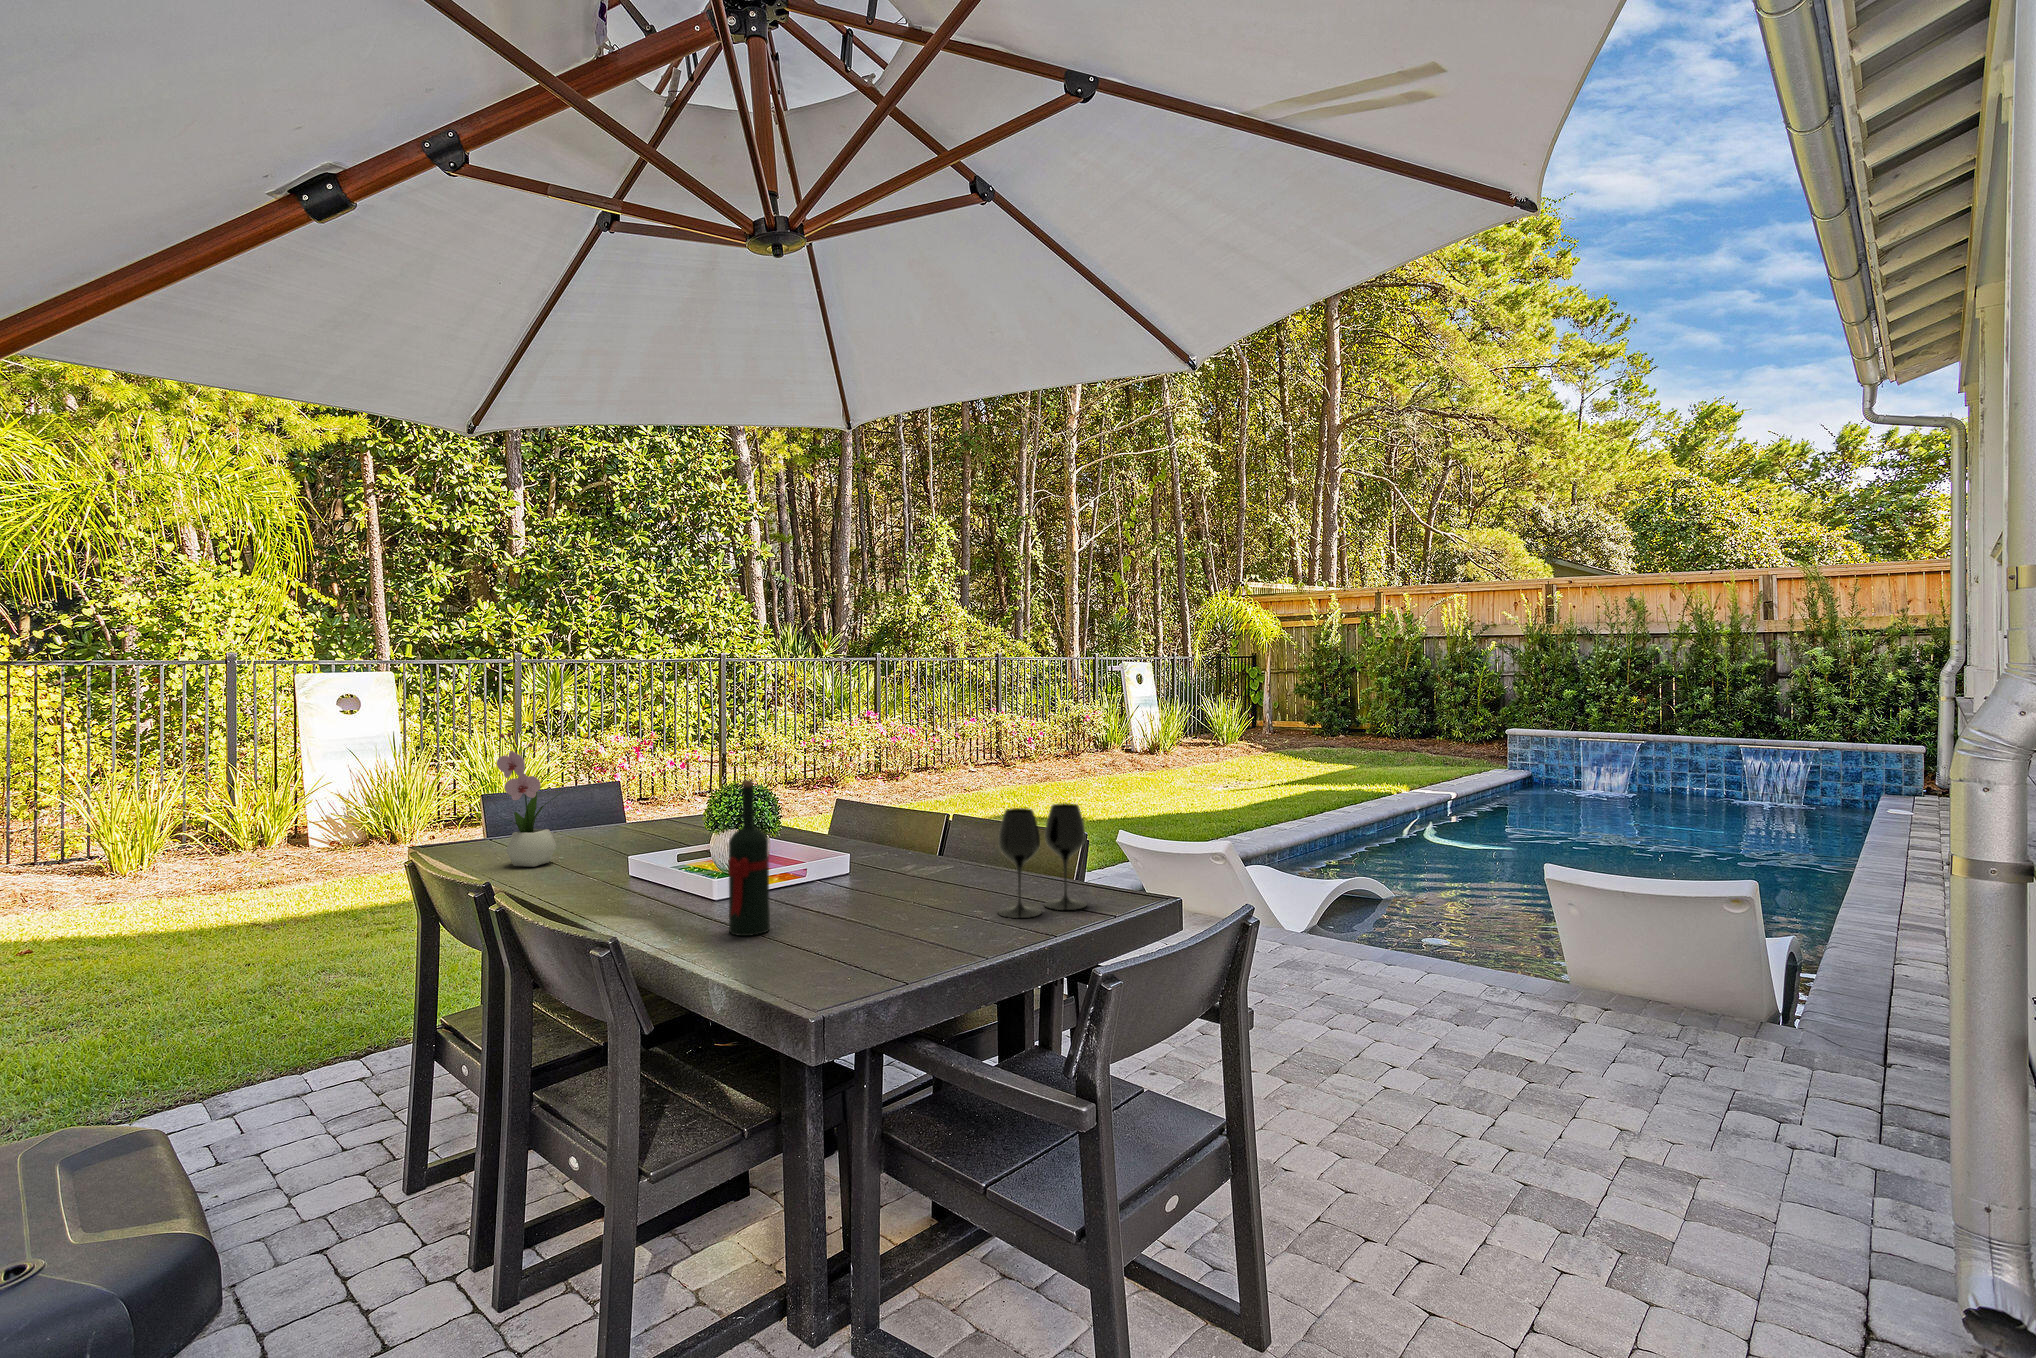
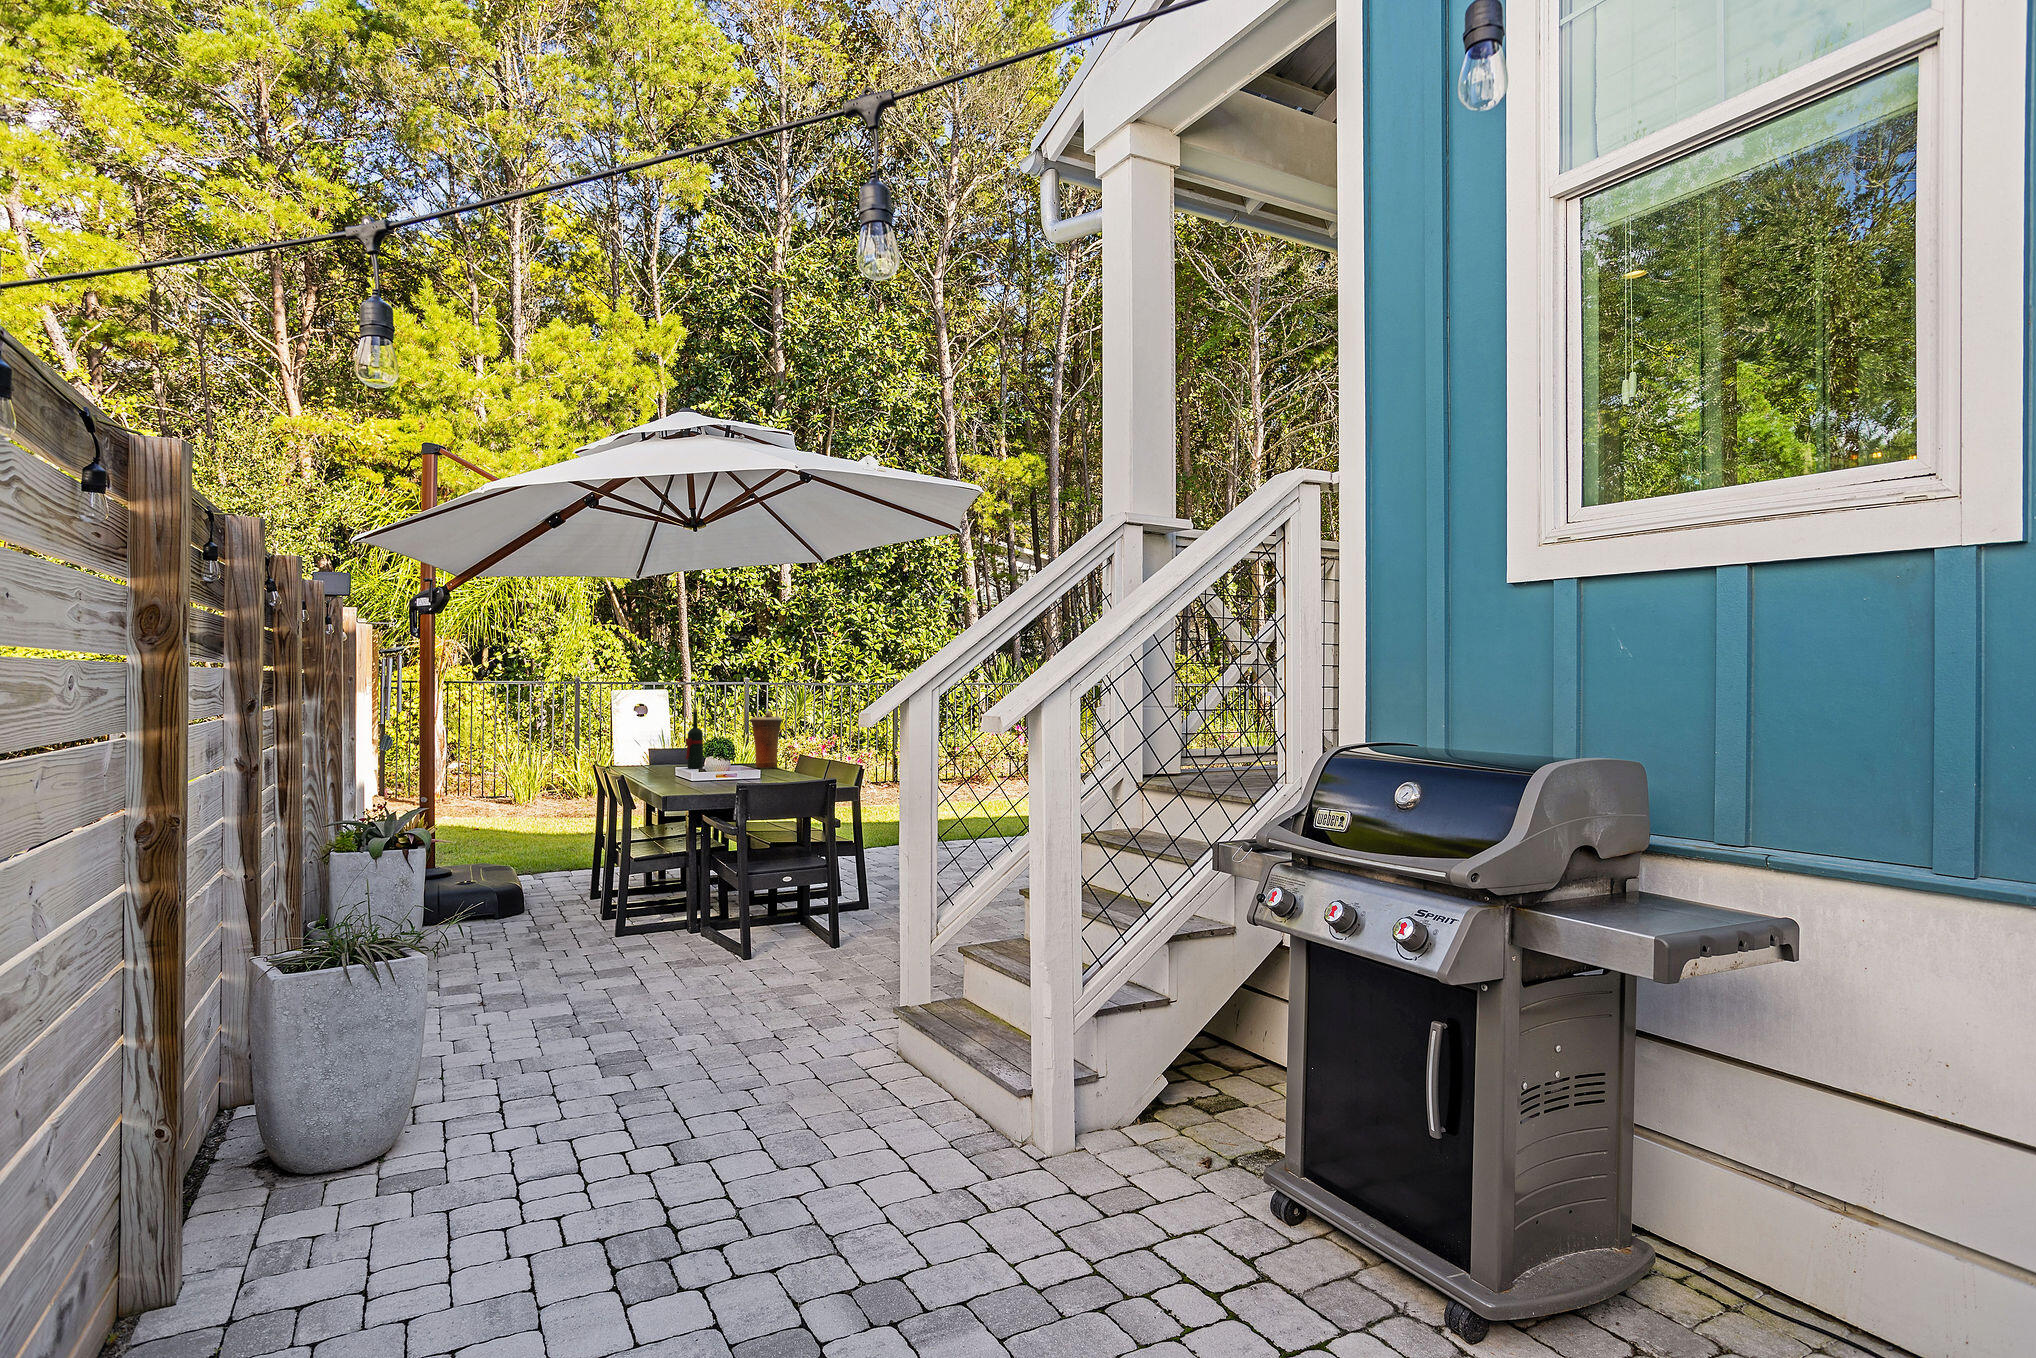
flower arrangement: present [497,733,561,867] -> none [640,700,668,760]
vase: none [871,769,953,912] -> present [750,711,783,768]
wine glass: present [998,803,1087,918] -> none [792,726,835,770]

